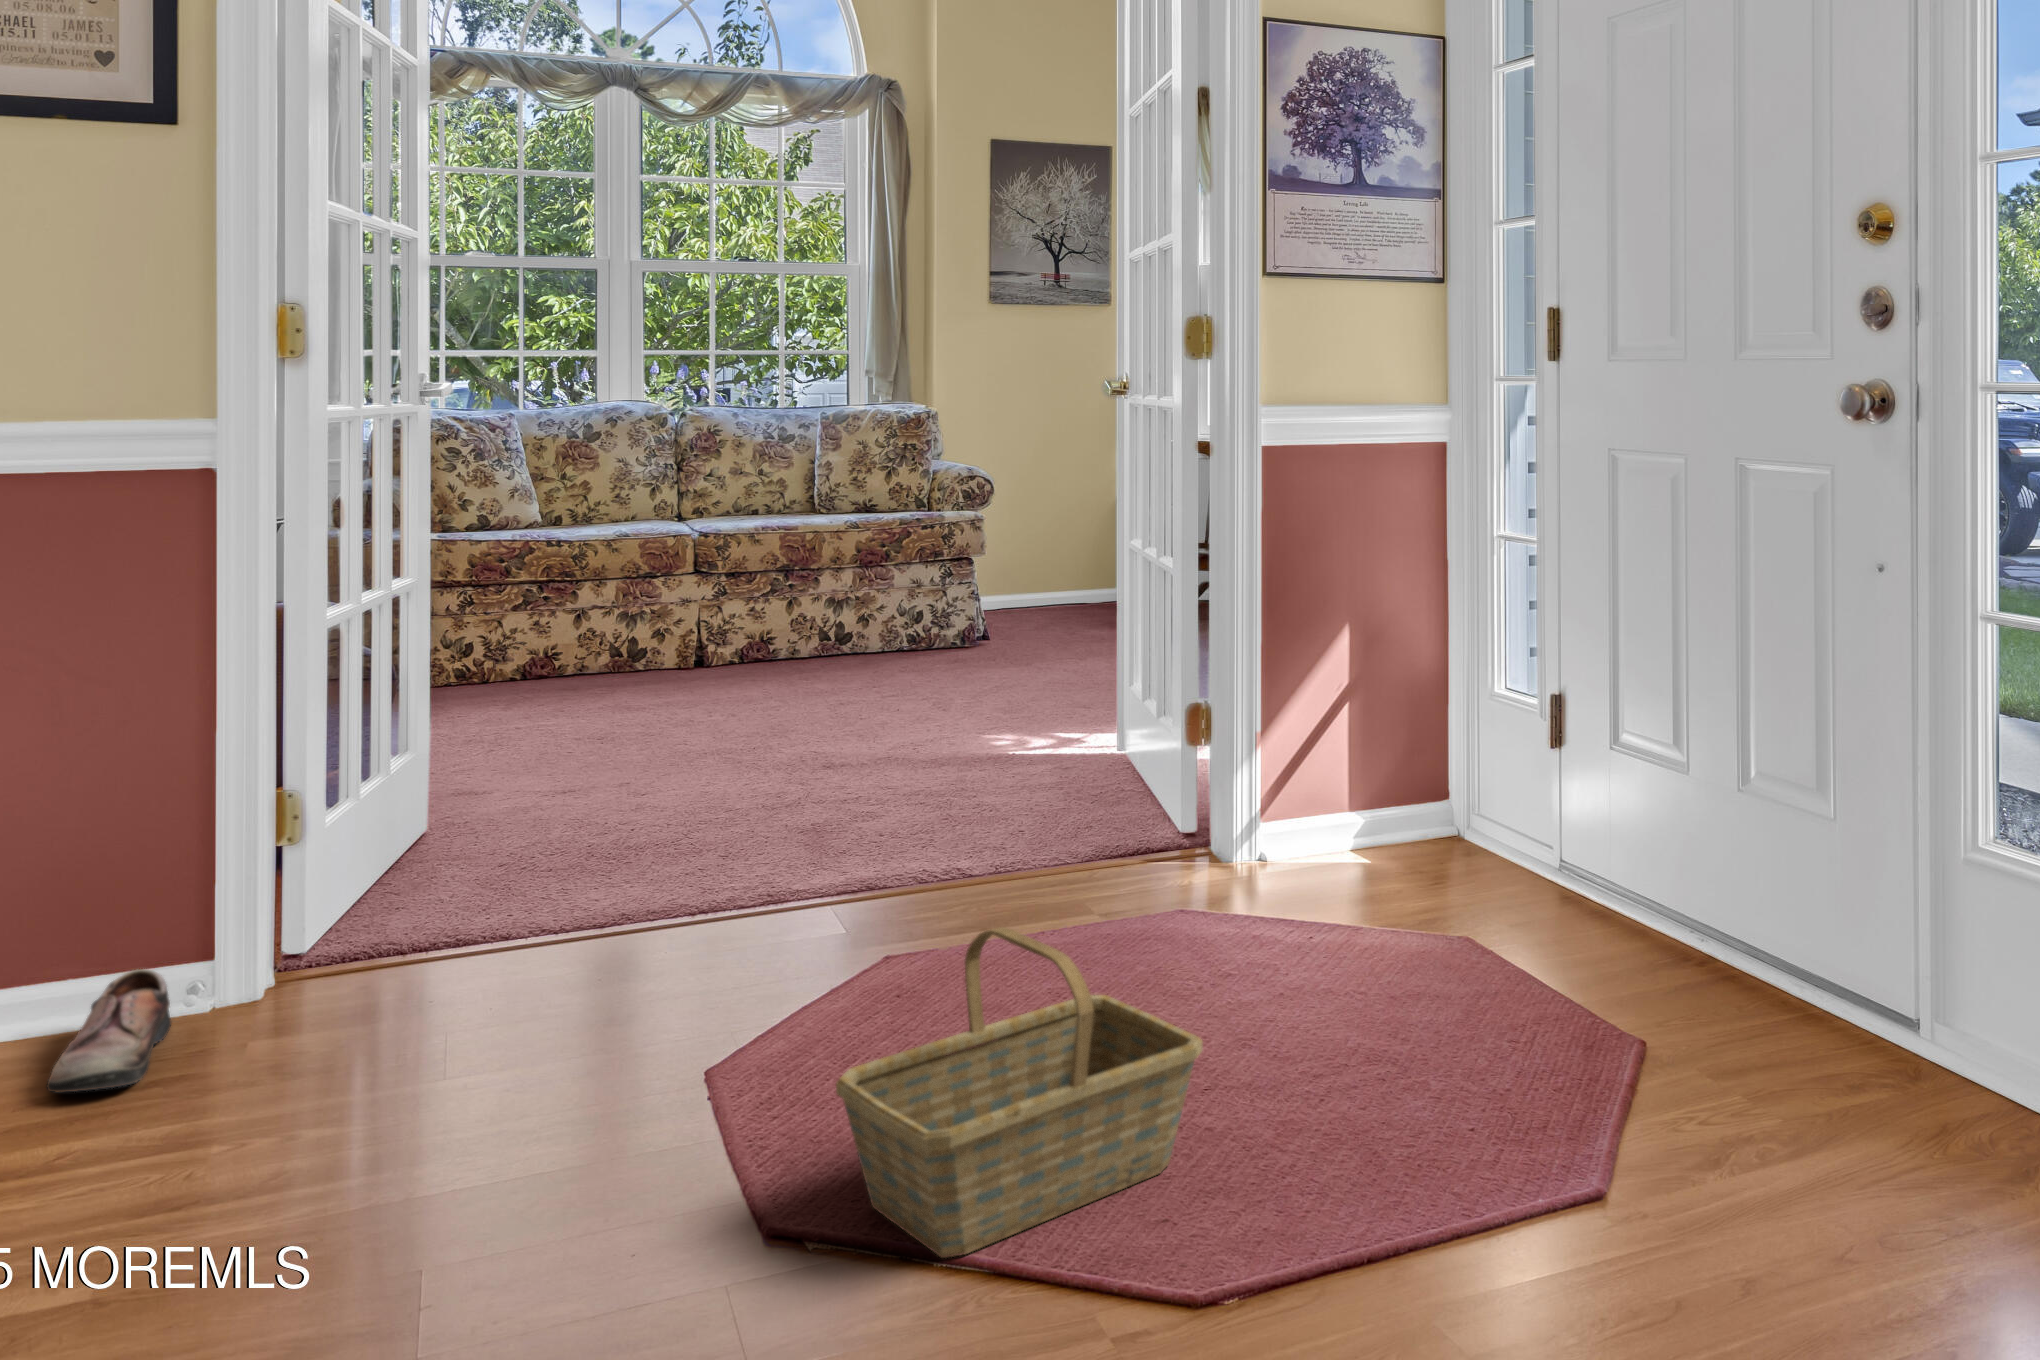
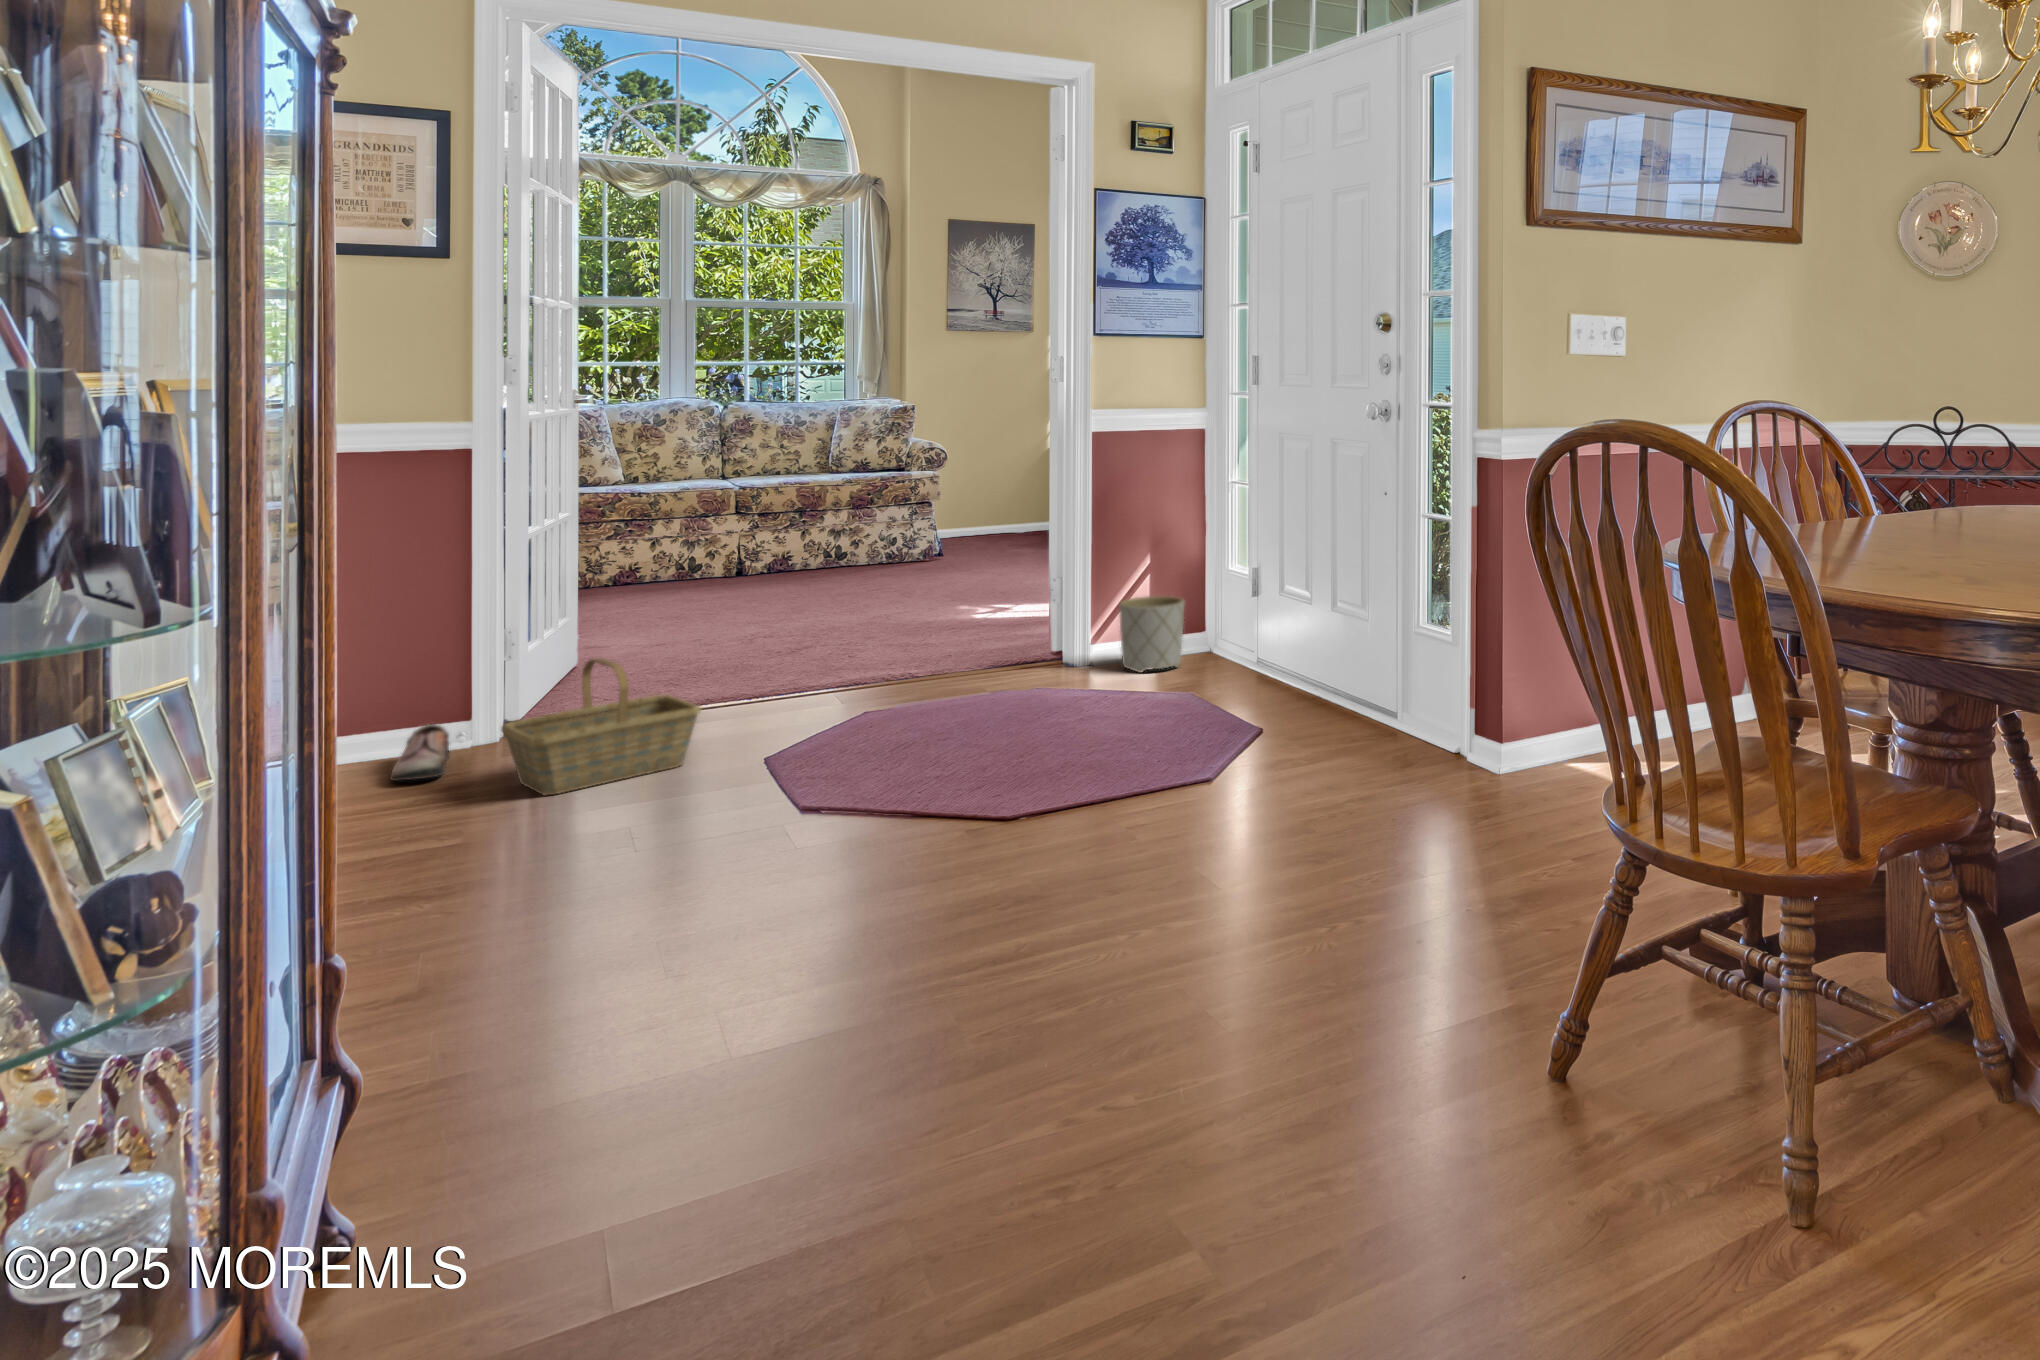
planter: none [1308,741,1422,885] -> present [1119,596,1185,672]
basket: present [836,927,1203,1258] -> present [501,658,701,795]

